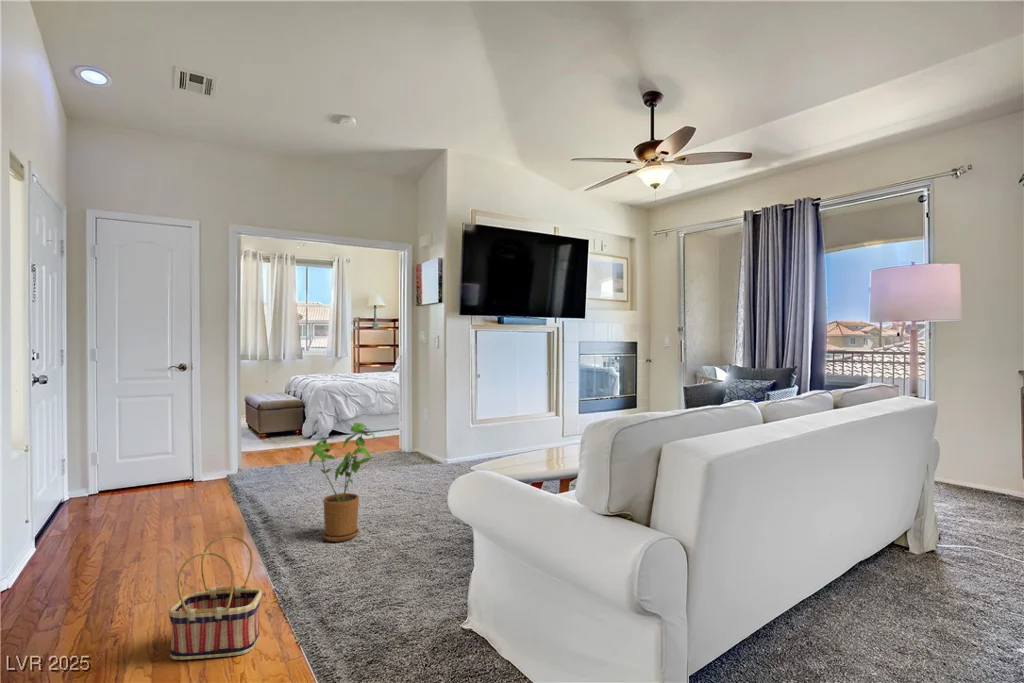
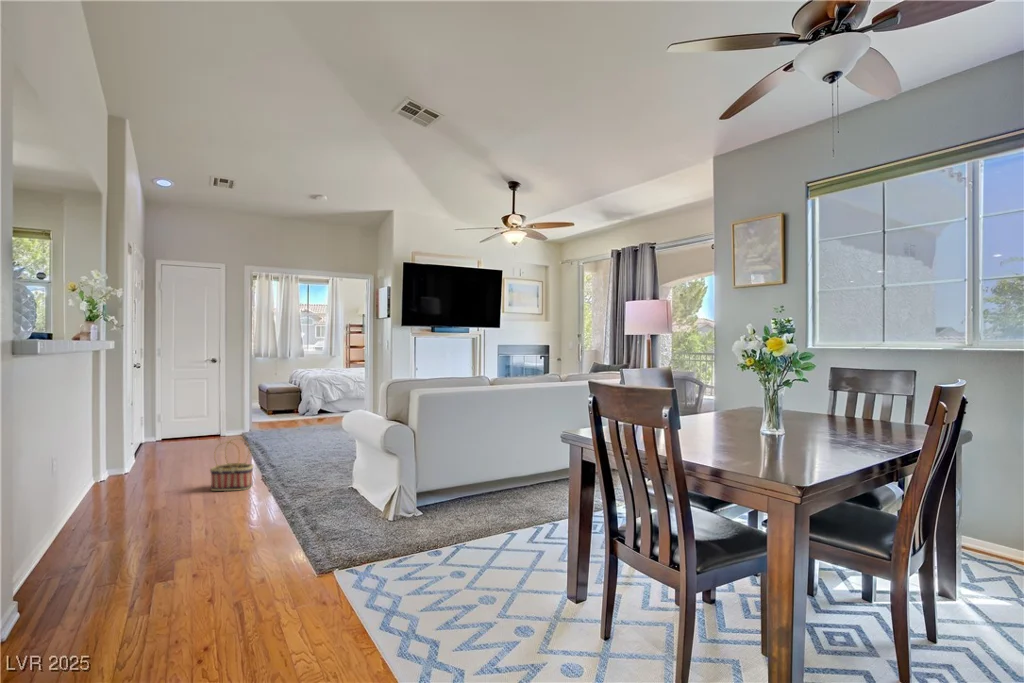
house plant: present [309,423,375,542] -> none [287,392,327,459]

